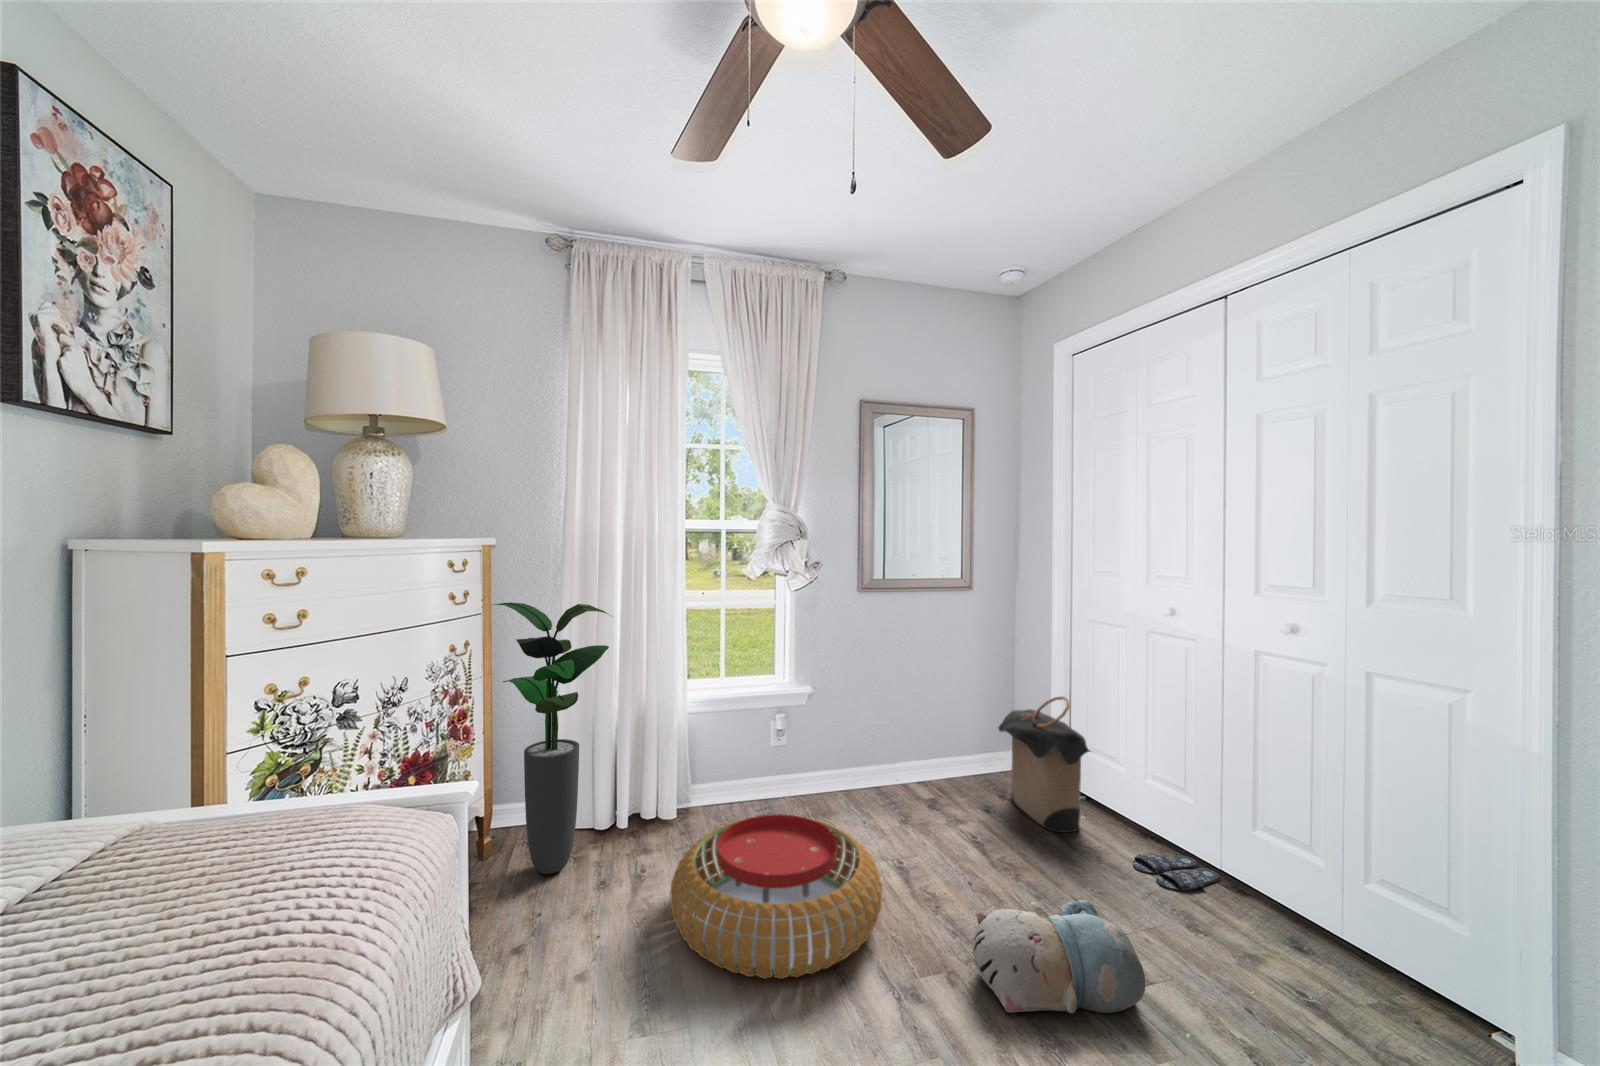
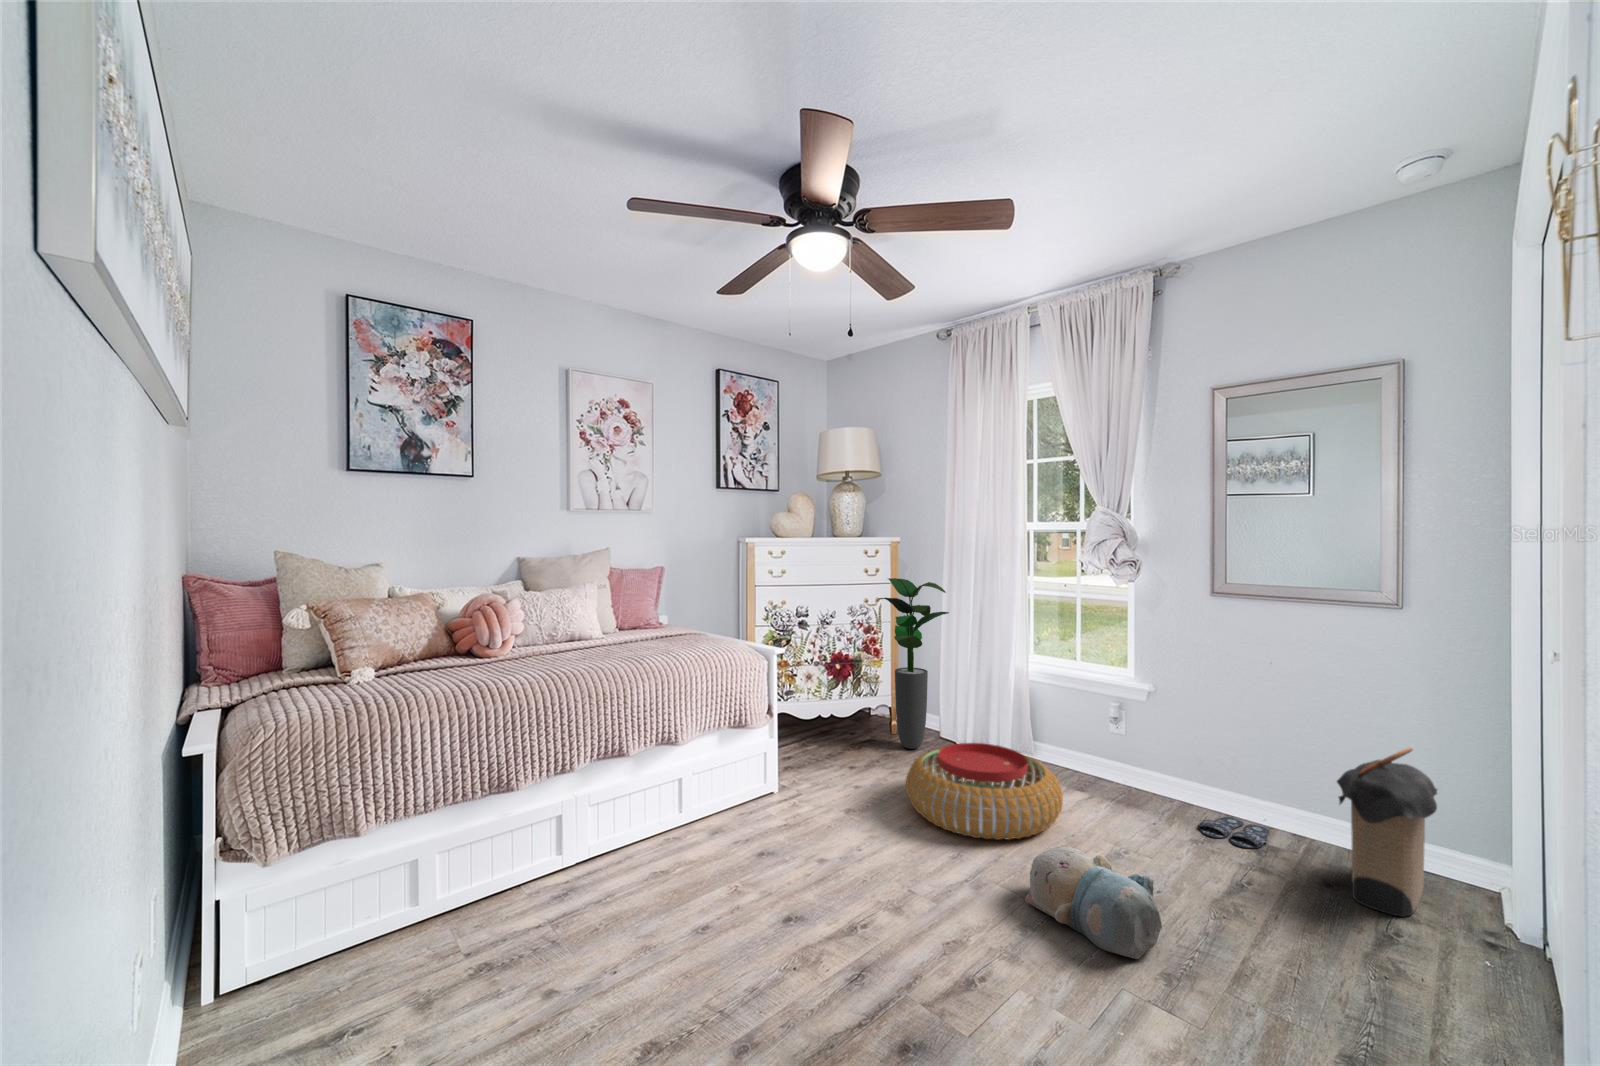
slippers: present [1133,853,1221,891] -> present [1199,817,1269,848]

